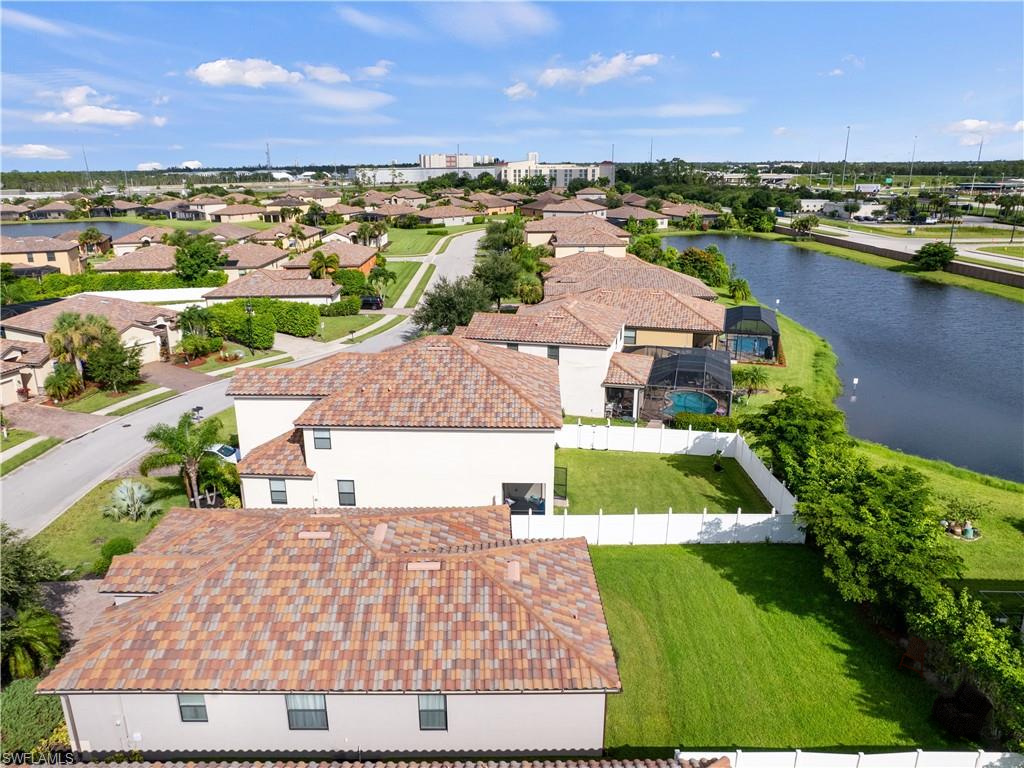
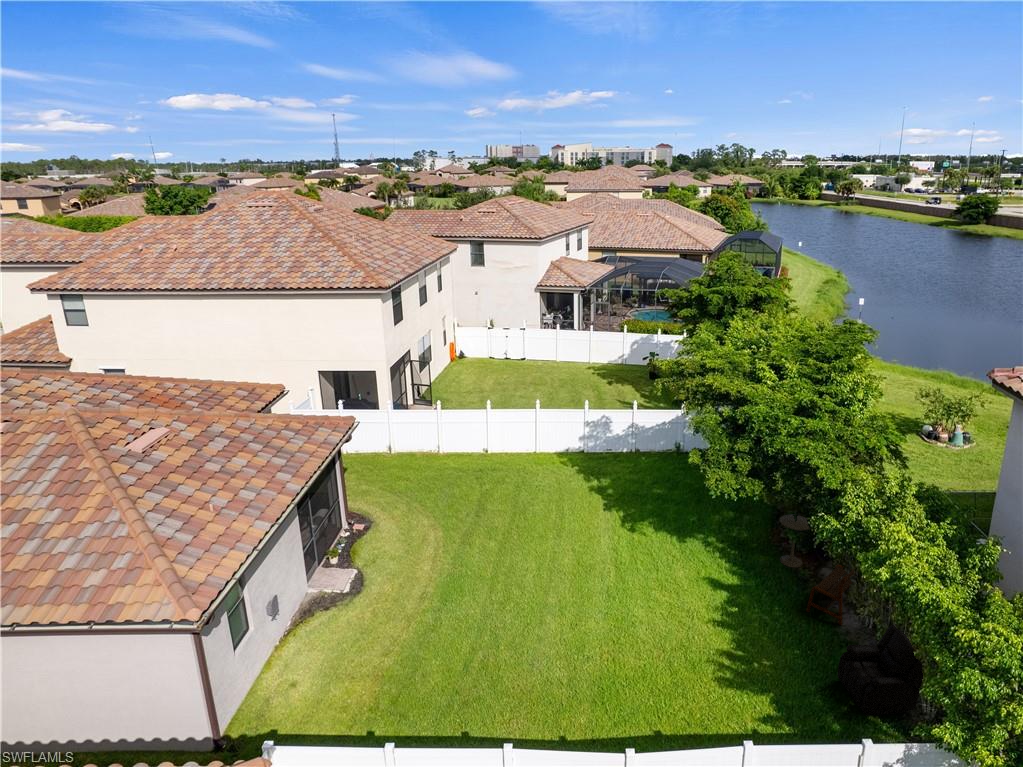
pedestal table: none [869,602,893,637] -> present [780,515,810,567]

